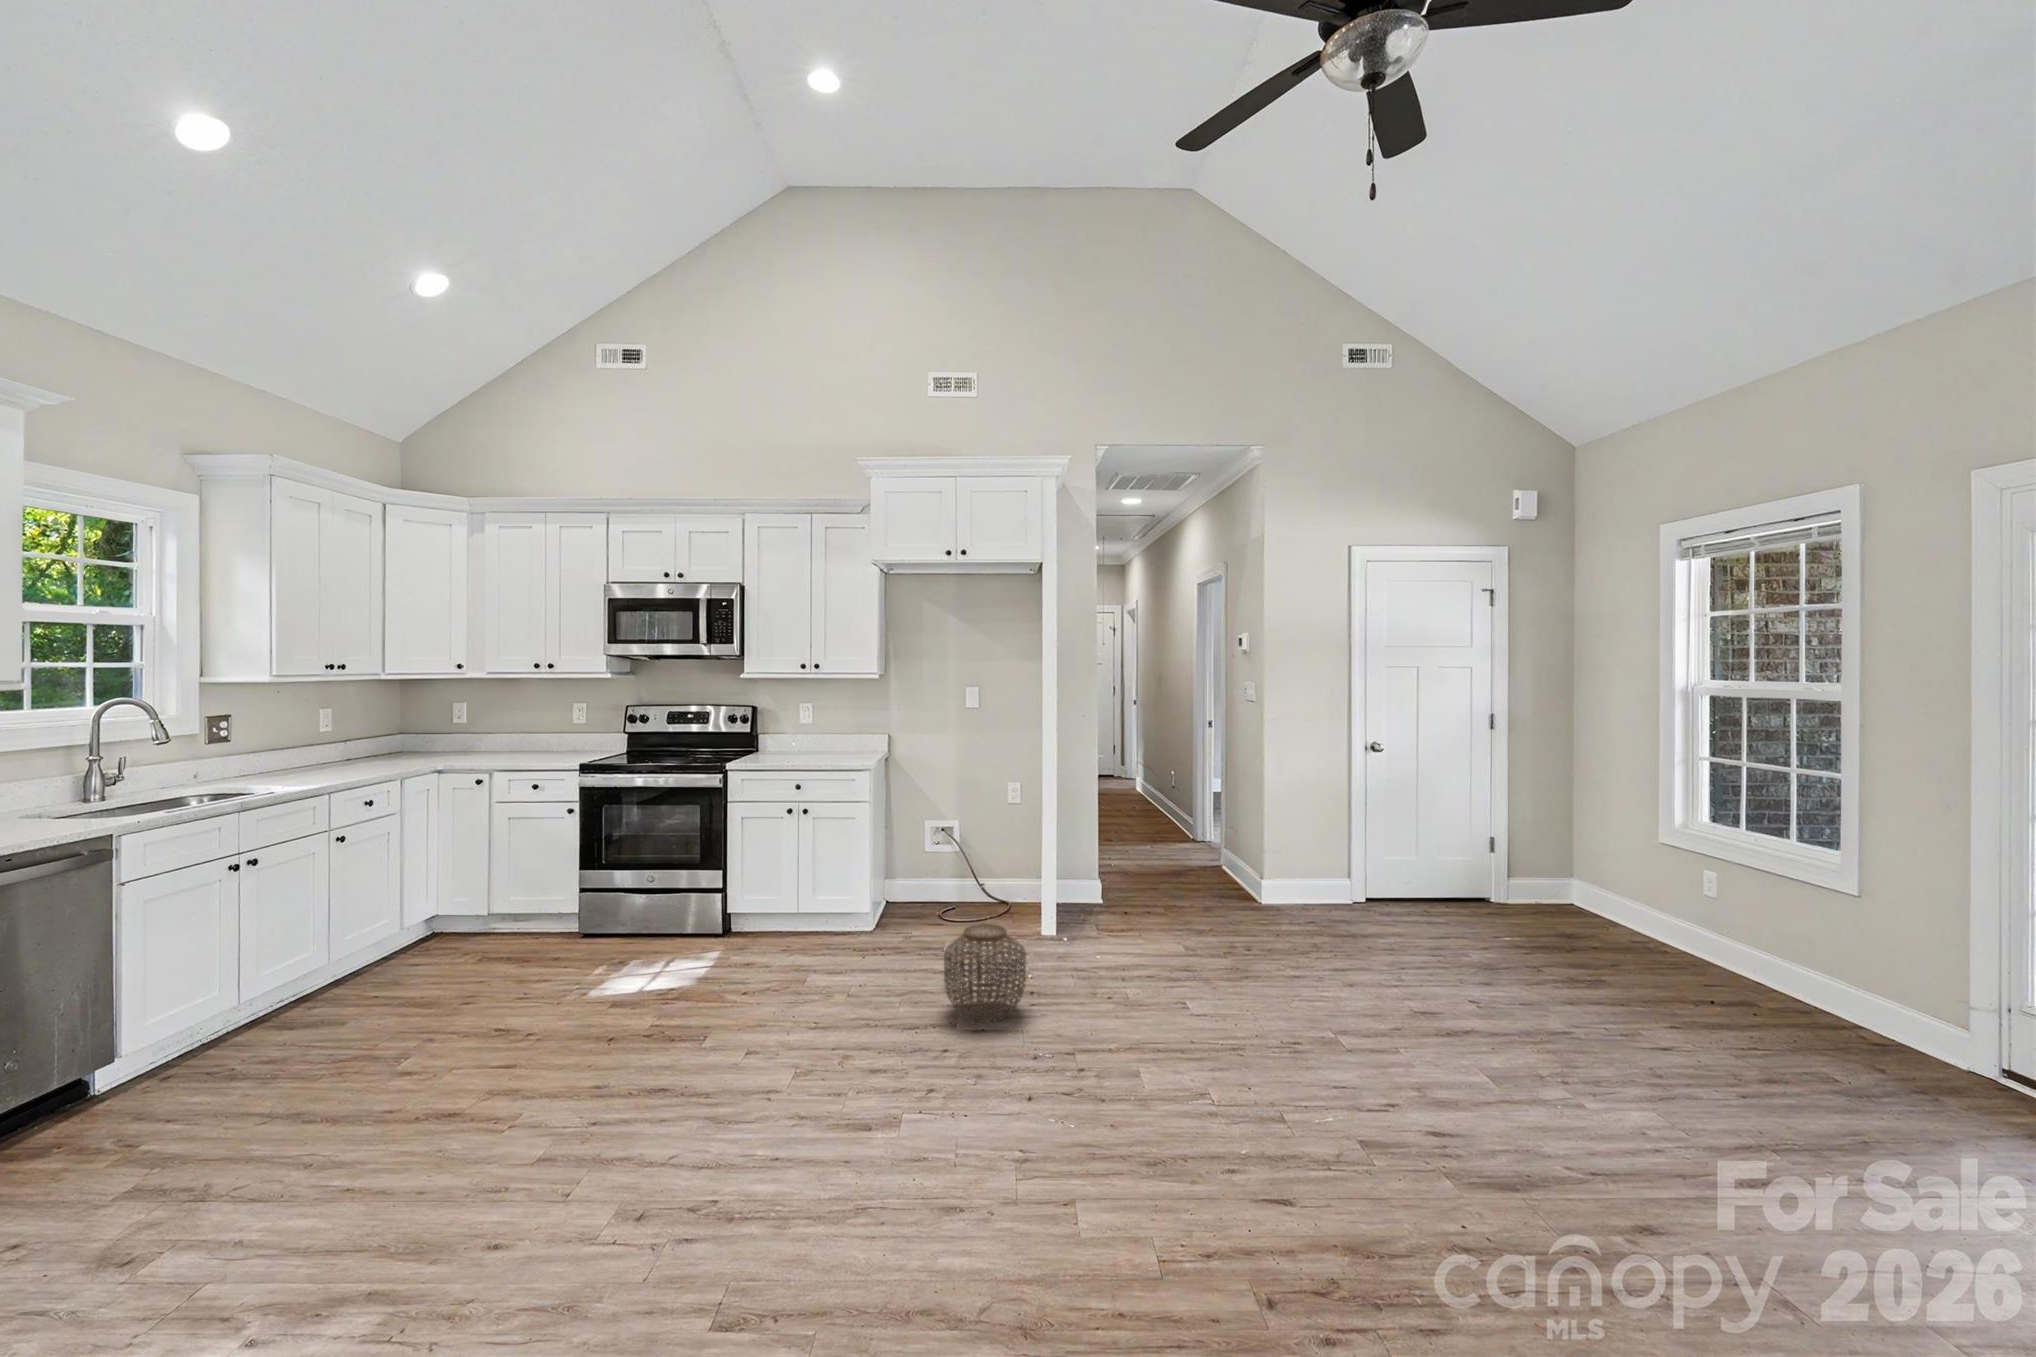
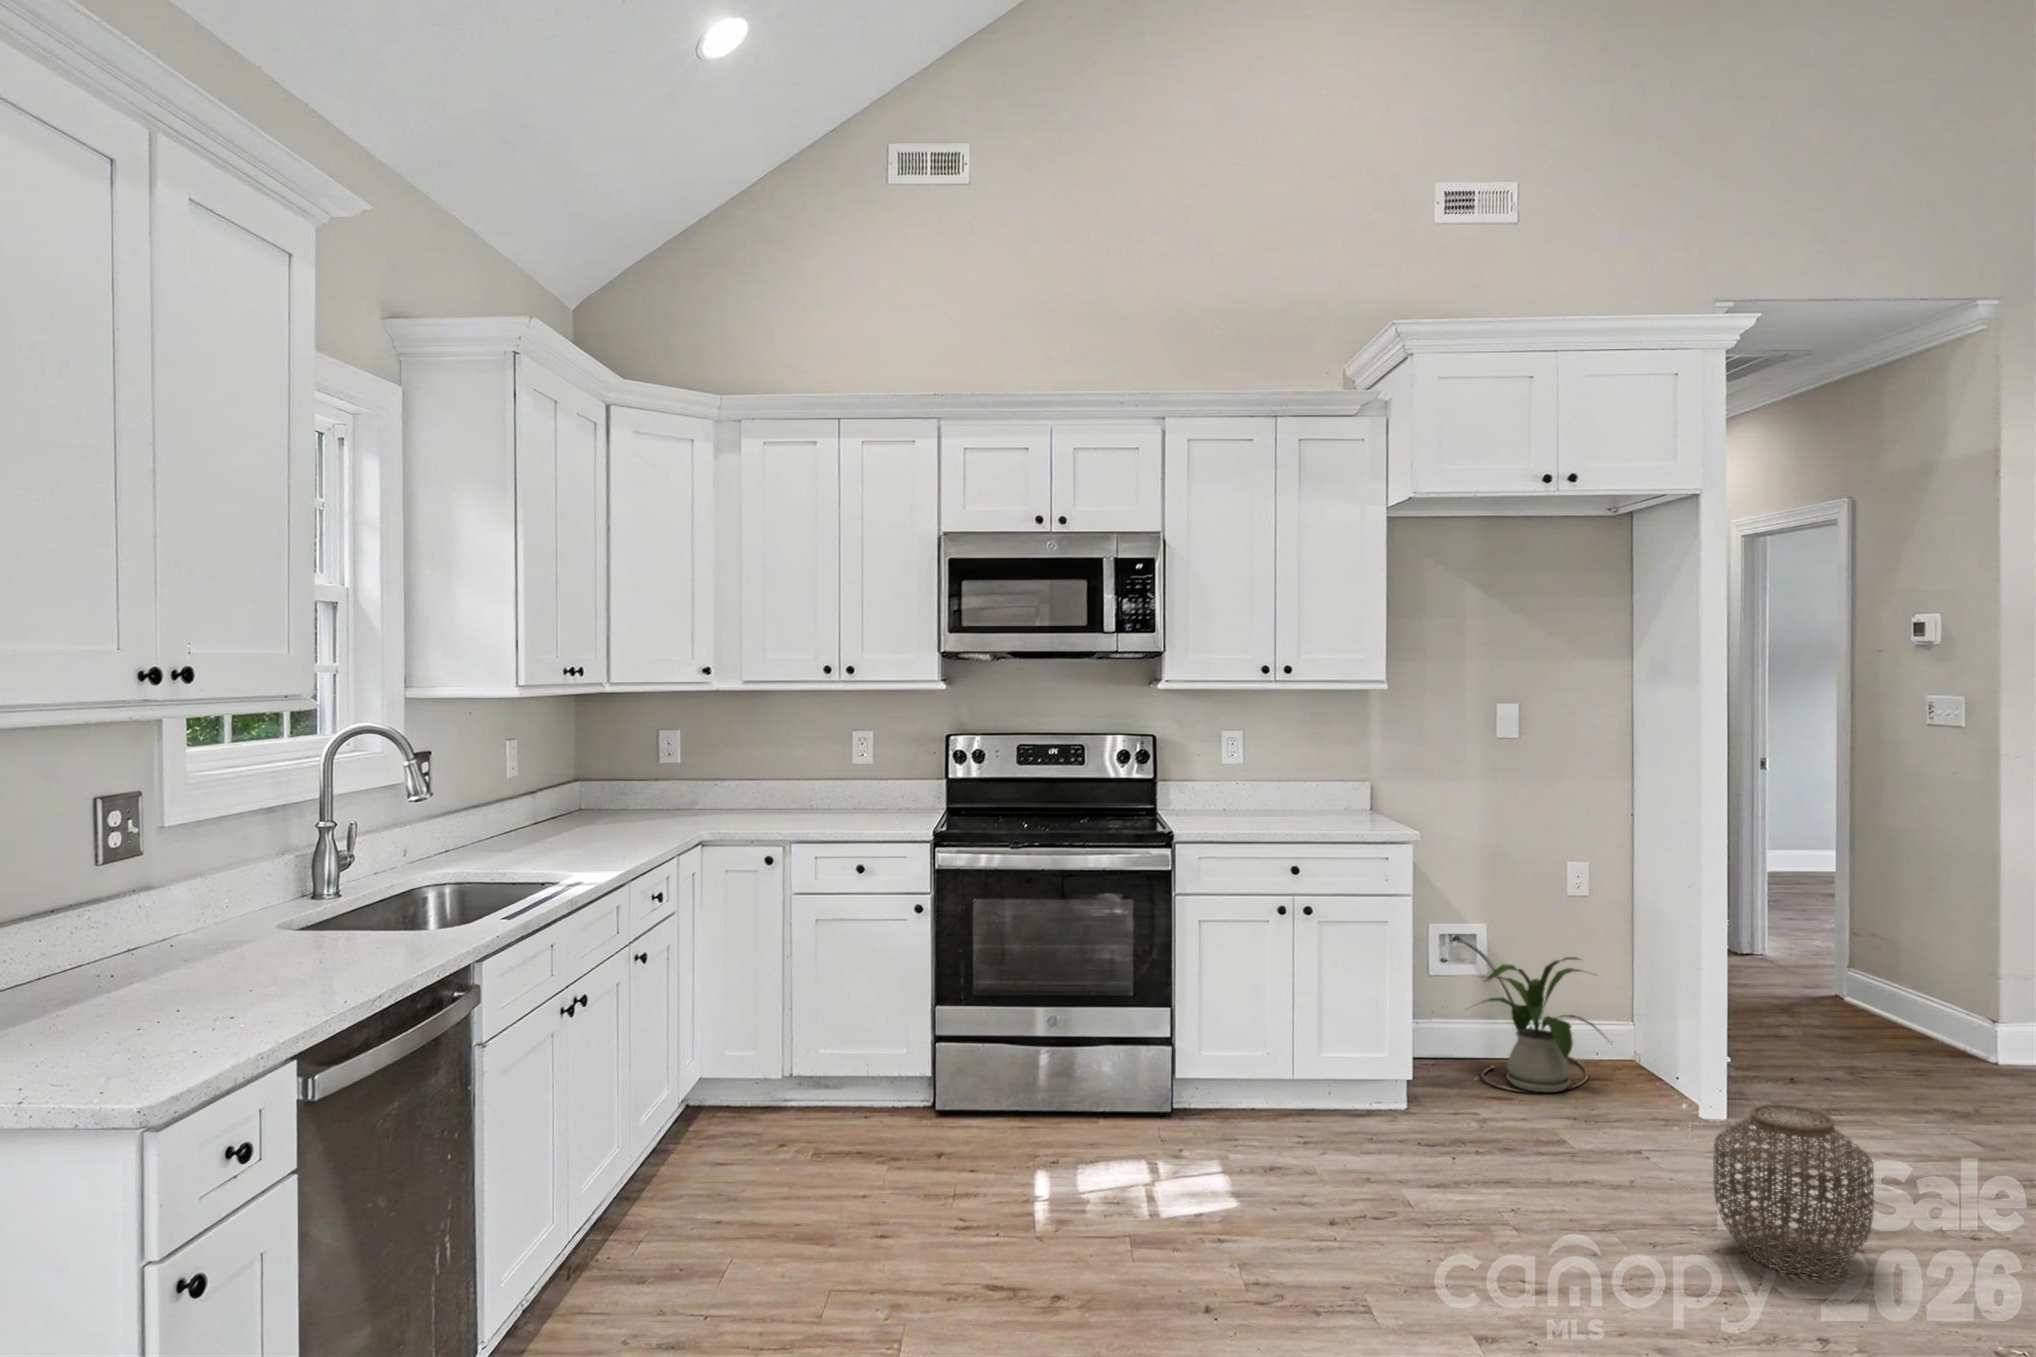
house plant: none [937,840,1009,922] -> present [1482,957,1600,1092]

